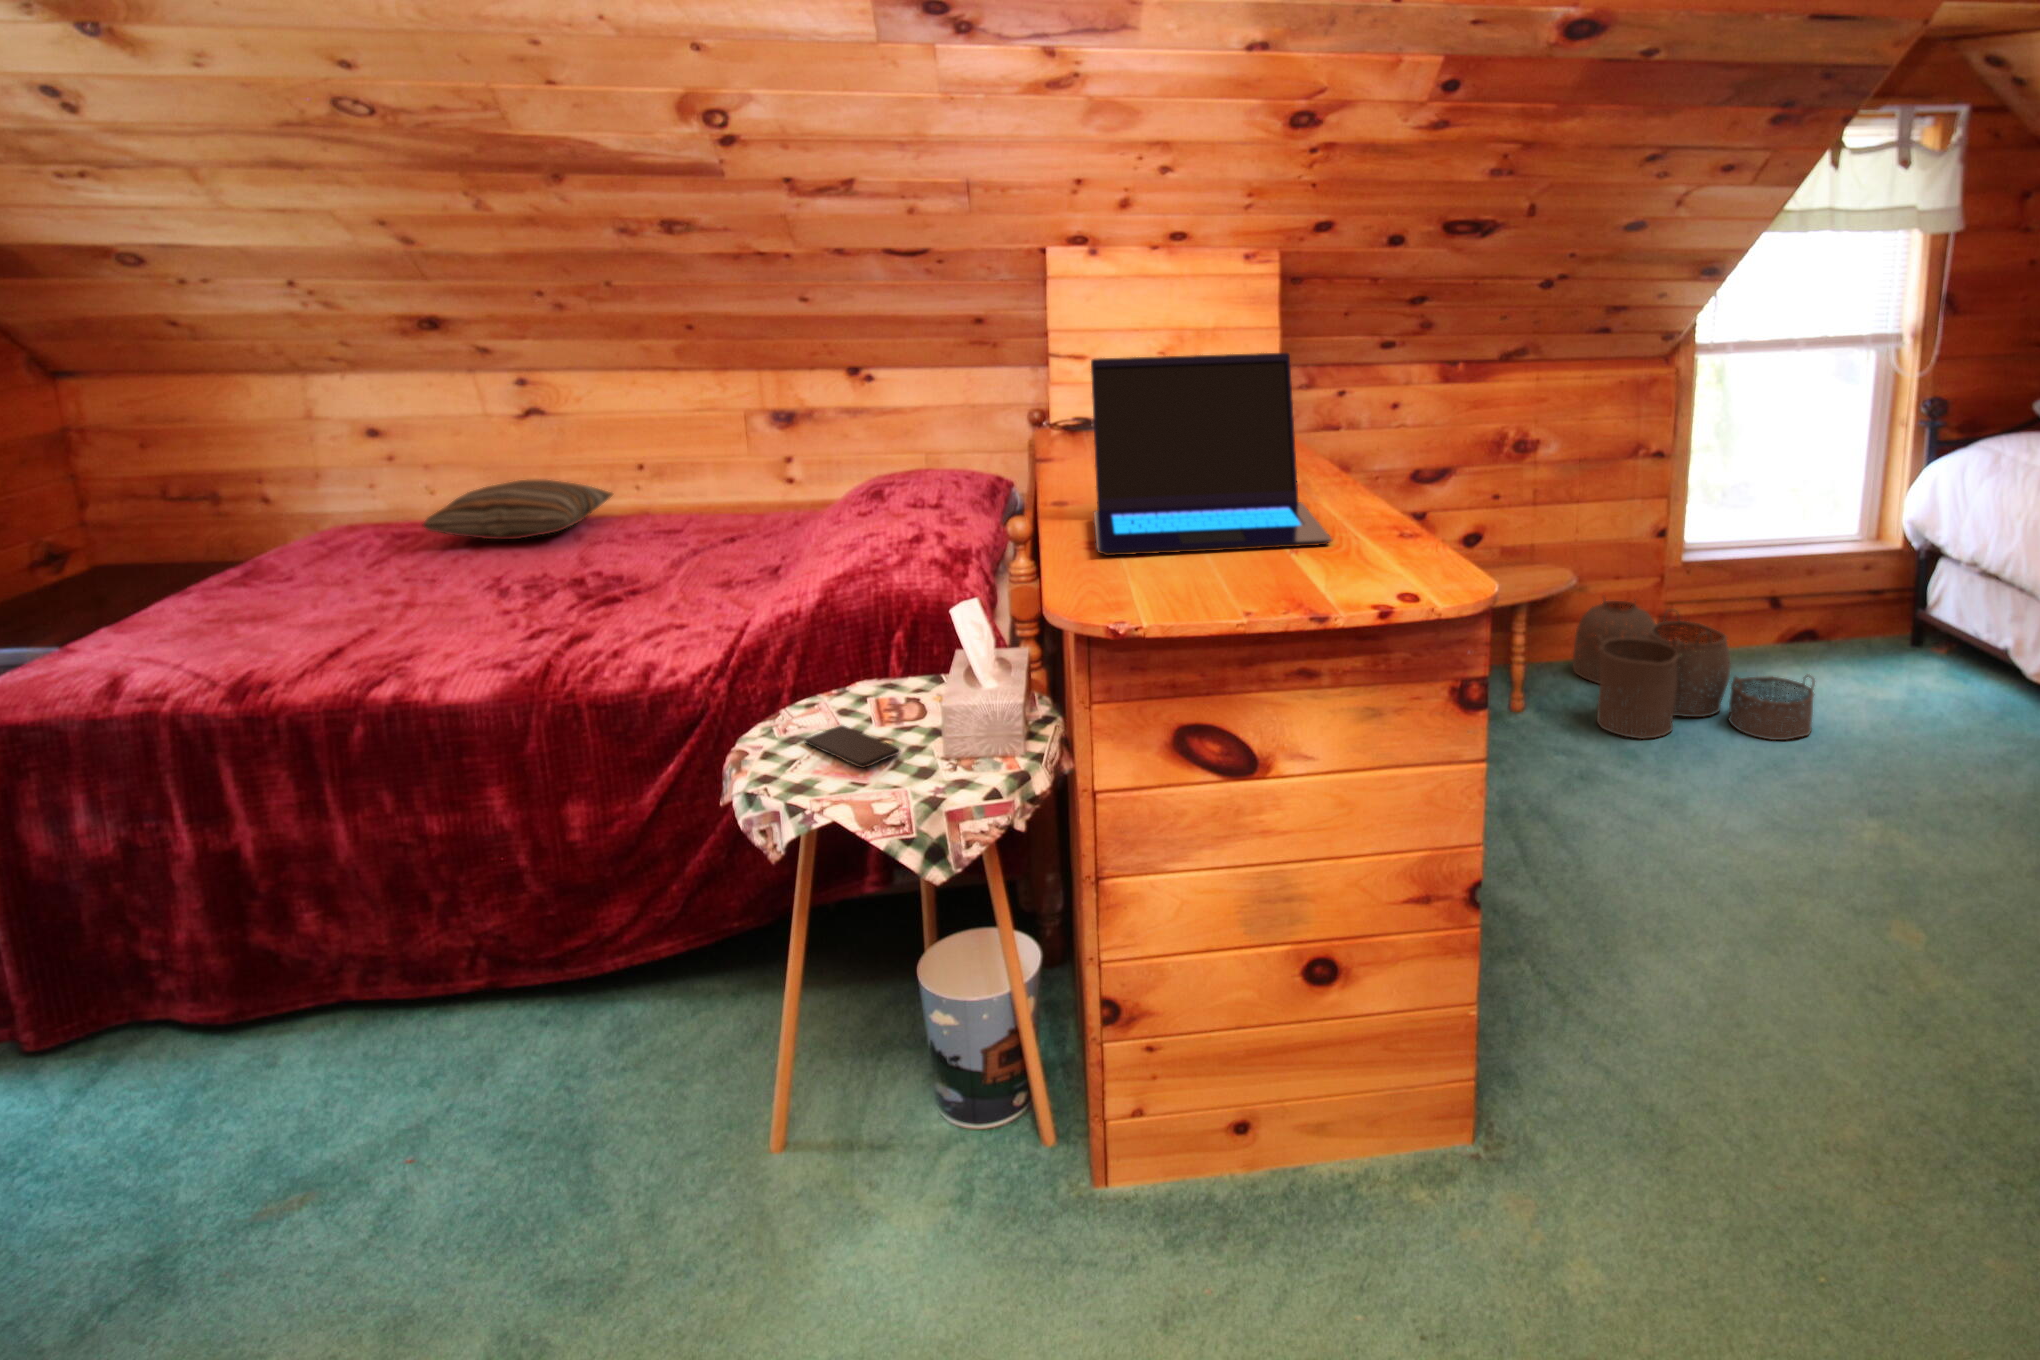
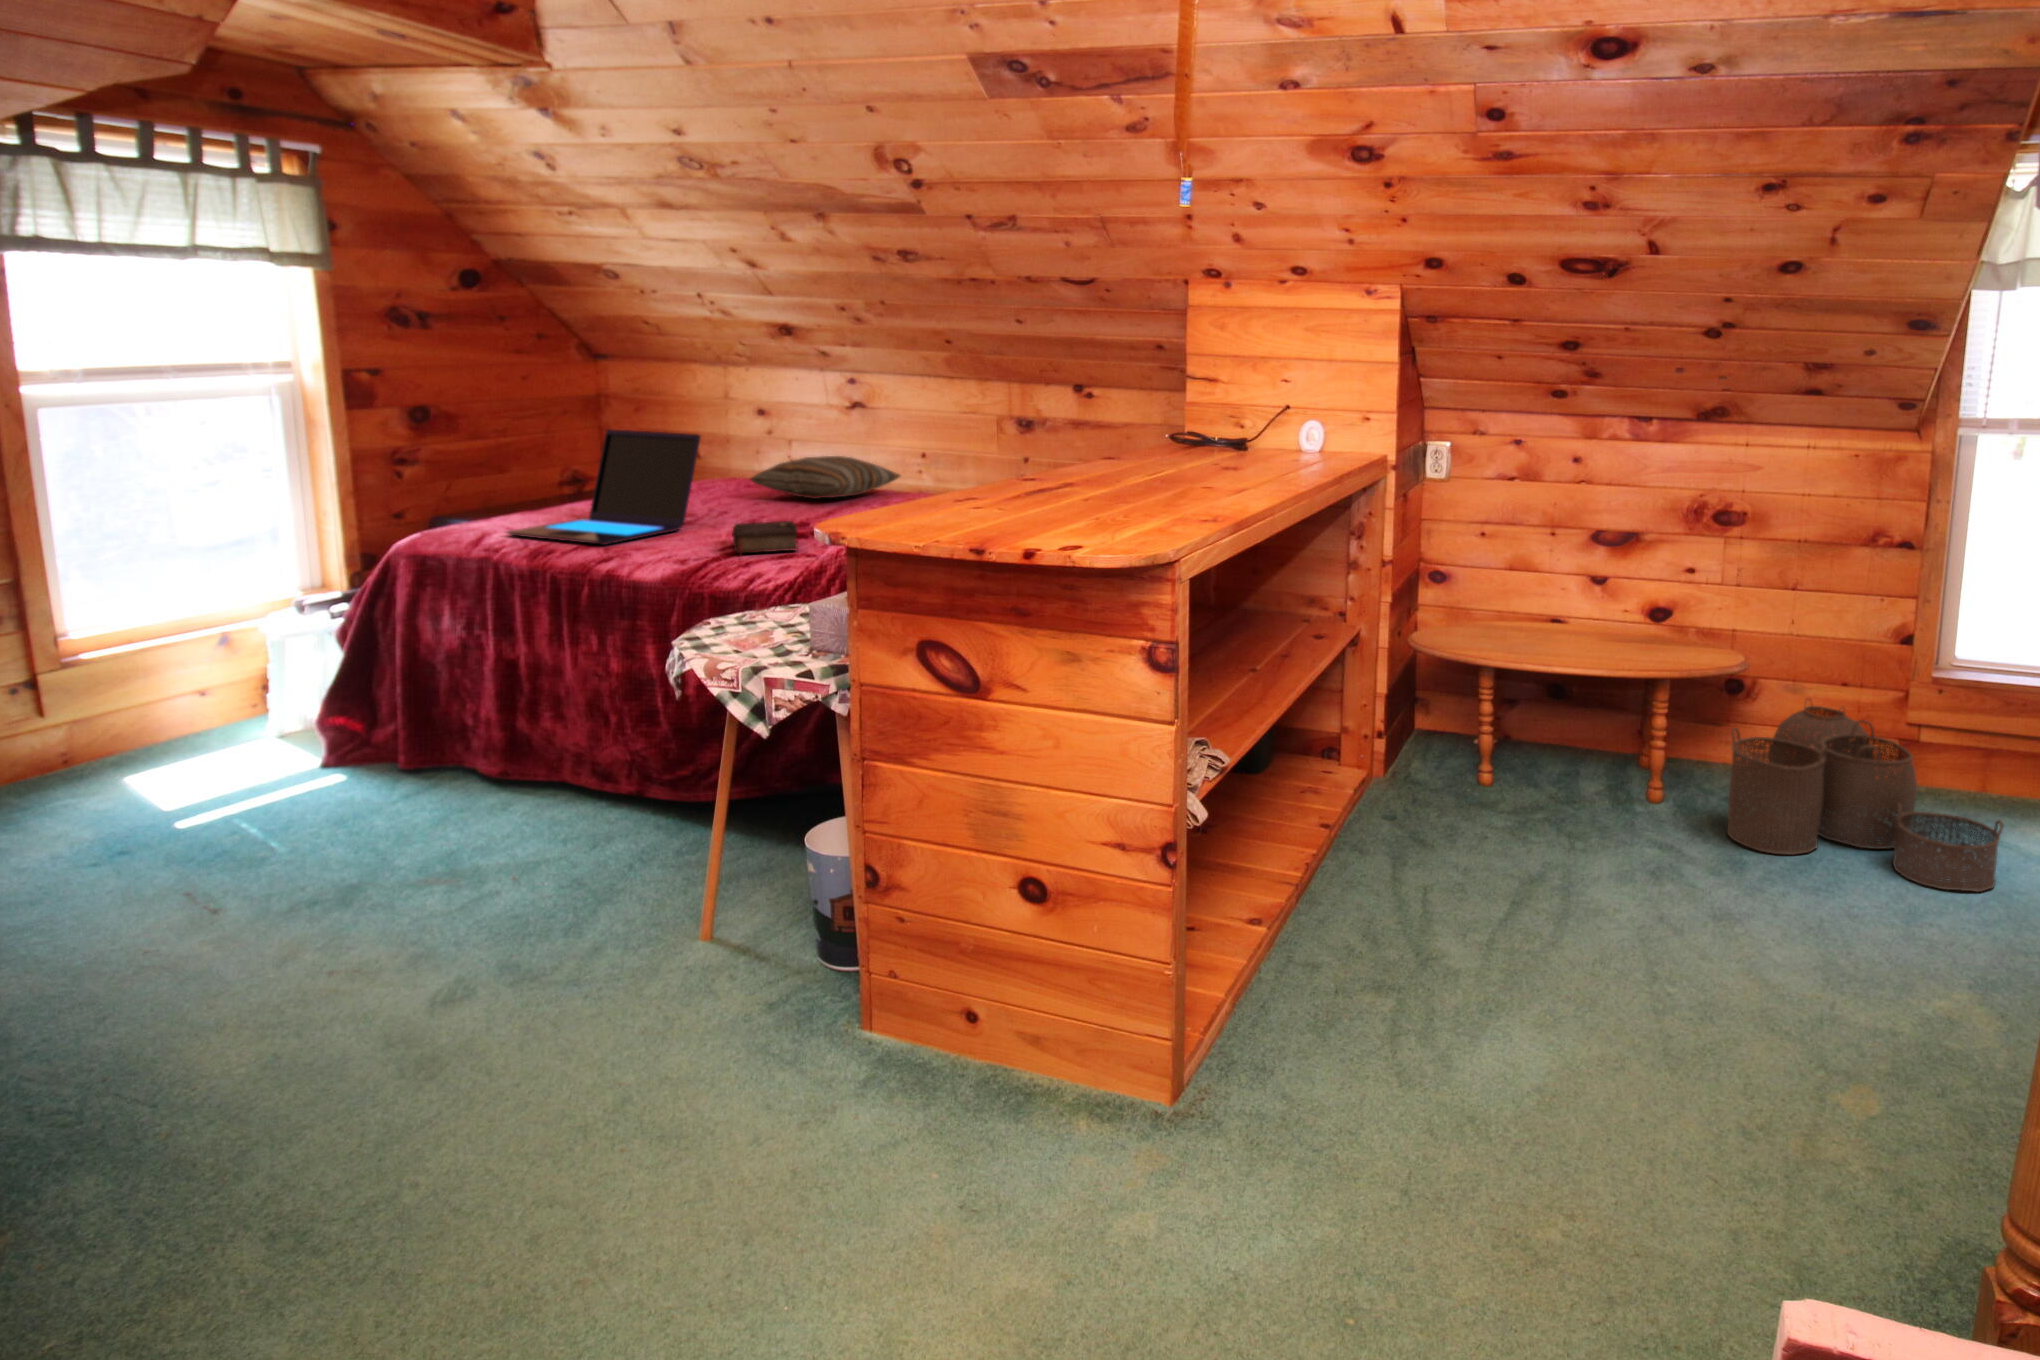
laptop: present [1091,353,1332,555] -> present [507,429,701,545]
book: none [525,580,644,645] -> present [732,521,798,557]
smartphone: present [805,725,900,768] -> none [745,619,787,642]

